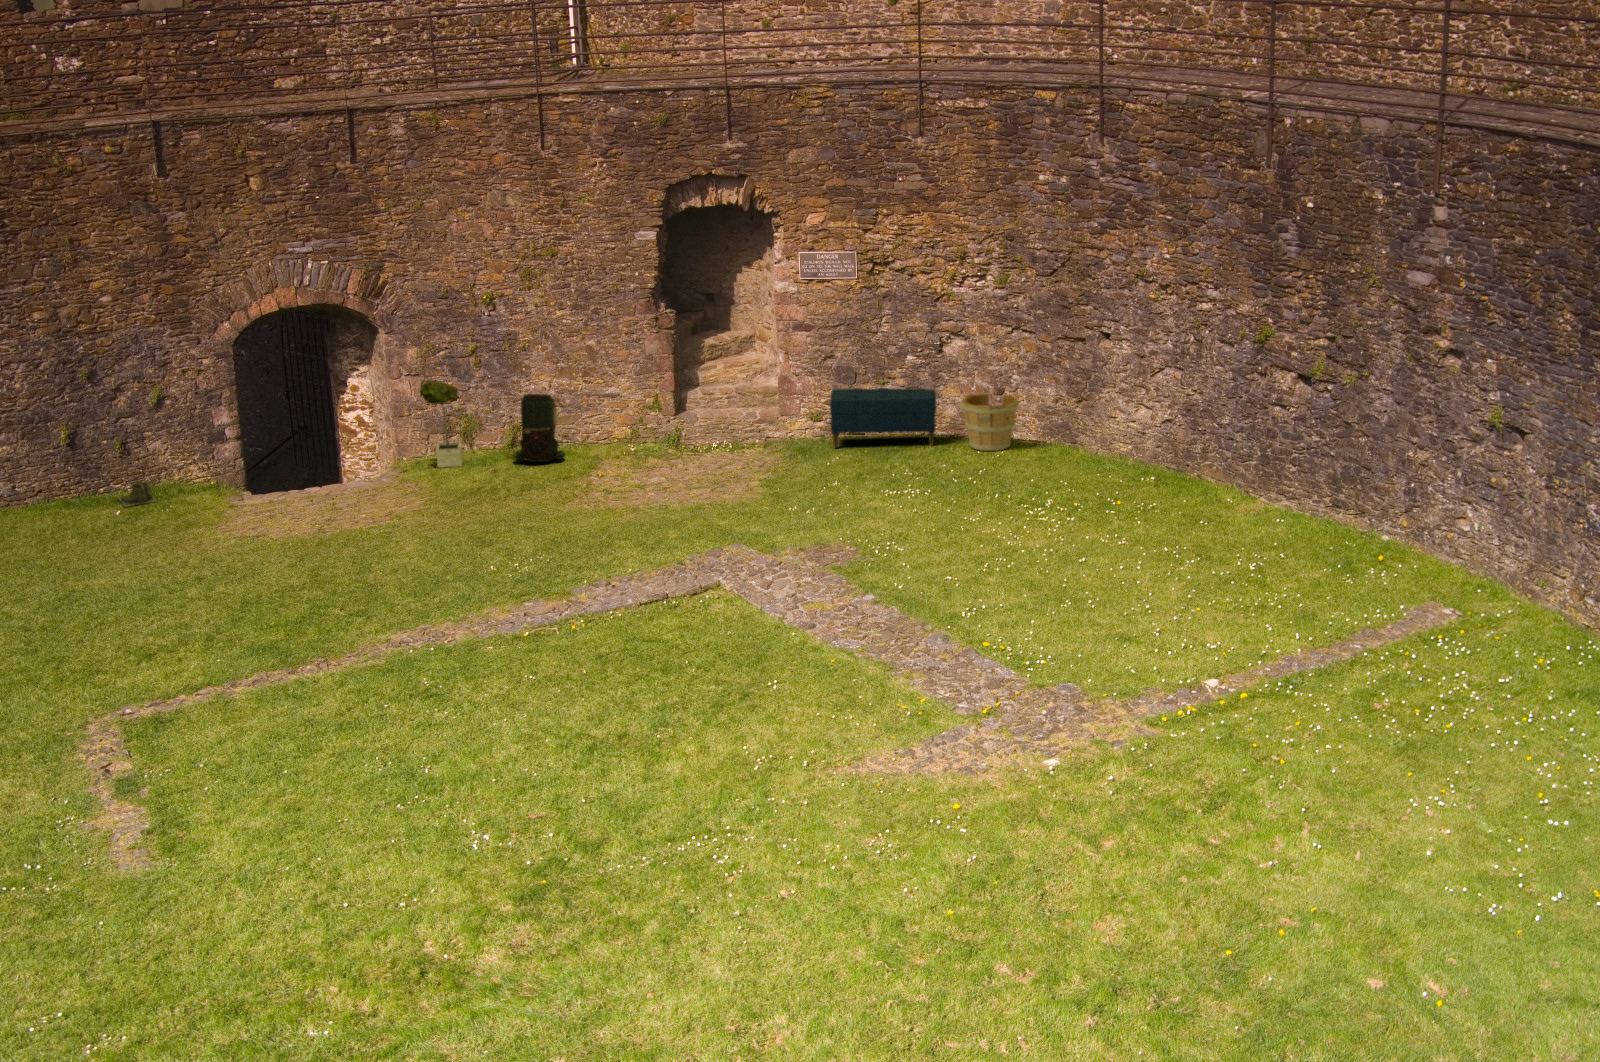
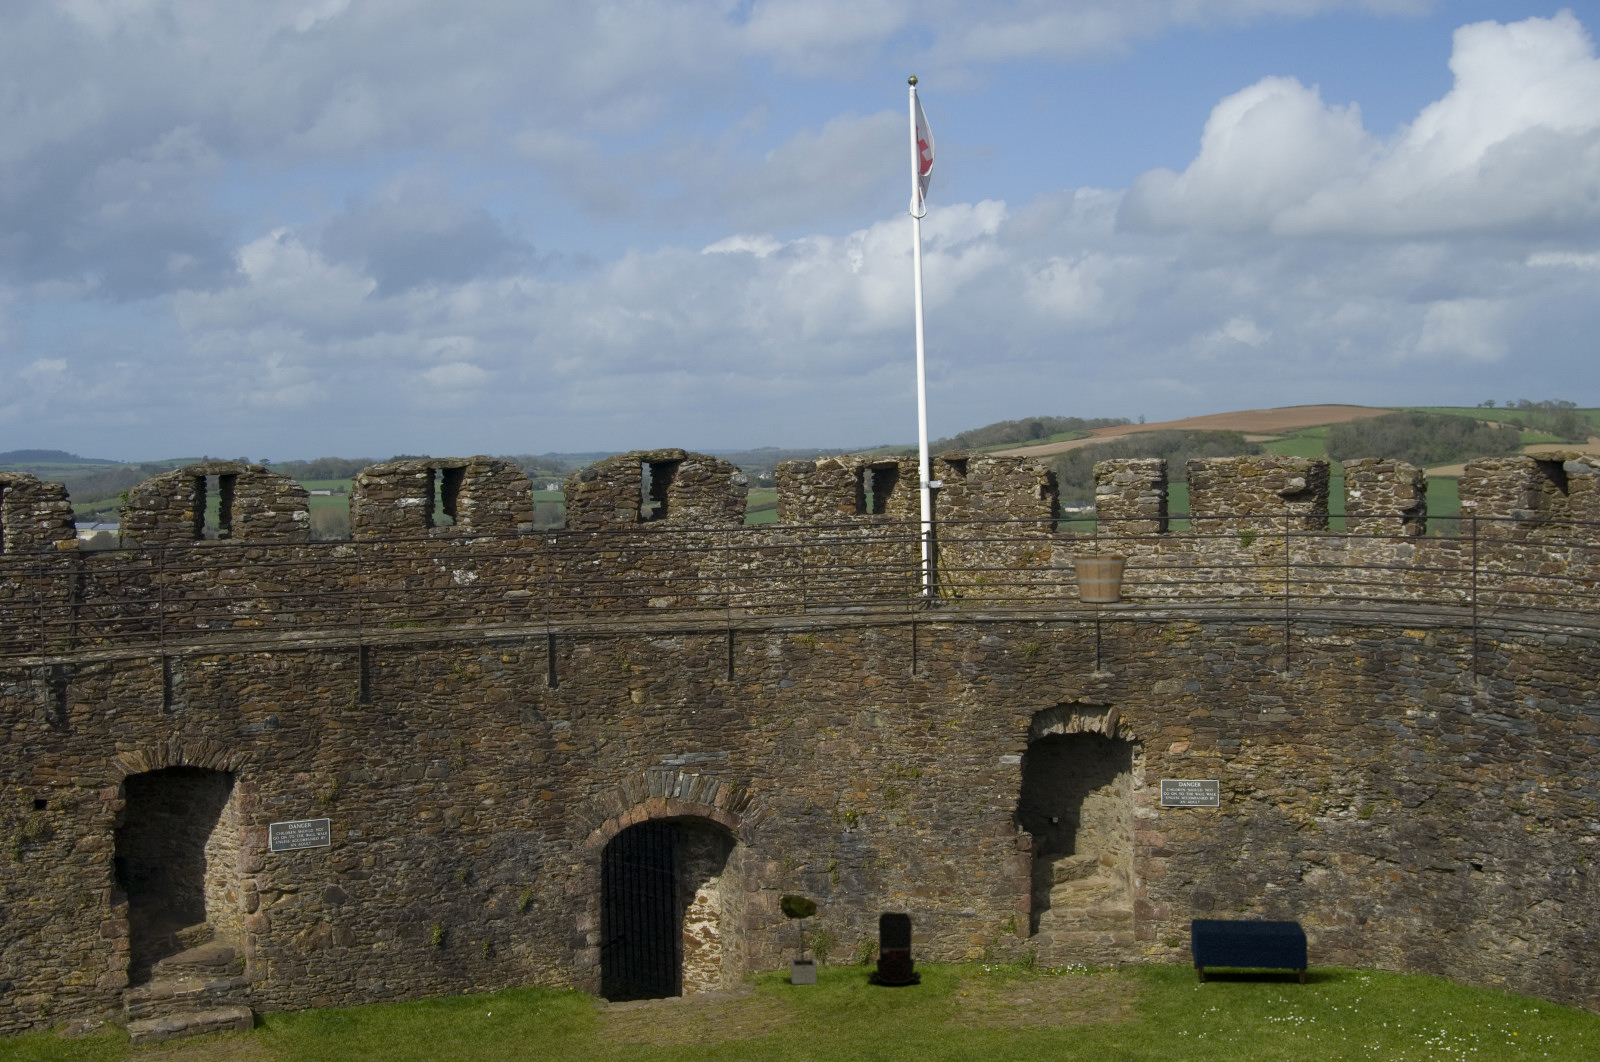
wooden bucket: present [961,394,1019,451] -> present [1073,555,1127,602]
boots: present [118,481,157,507] -> none [476,985,517,1014]

